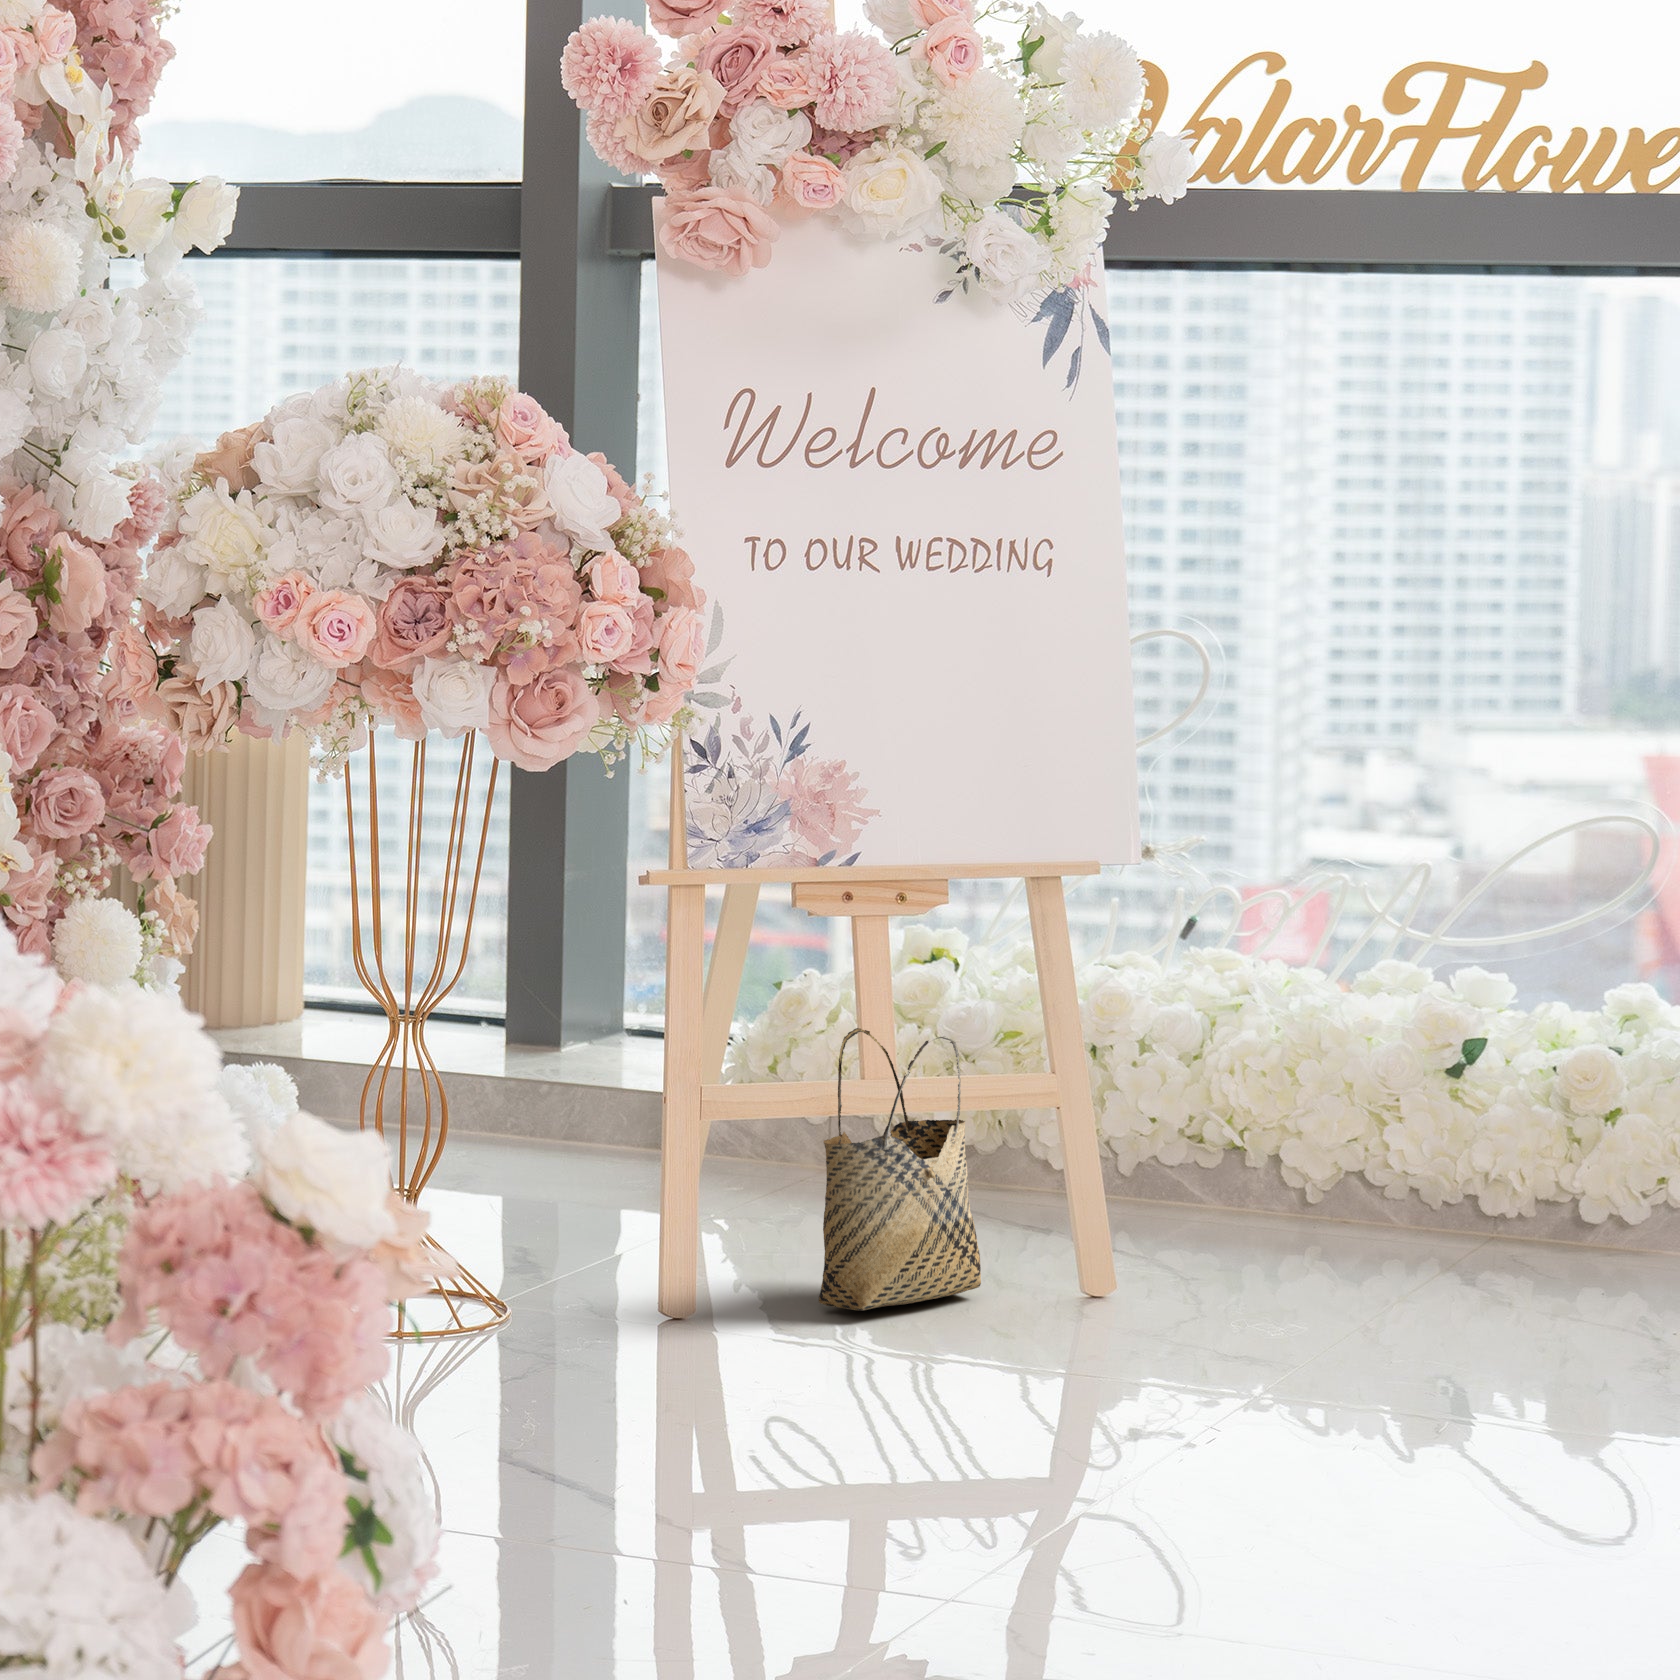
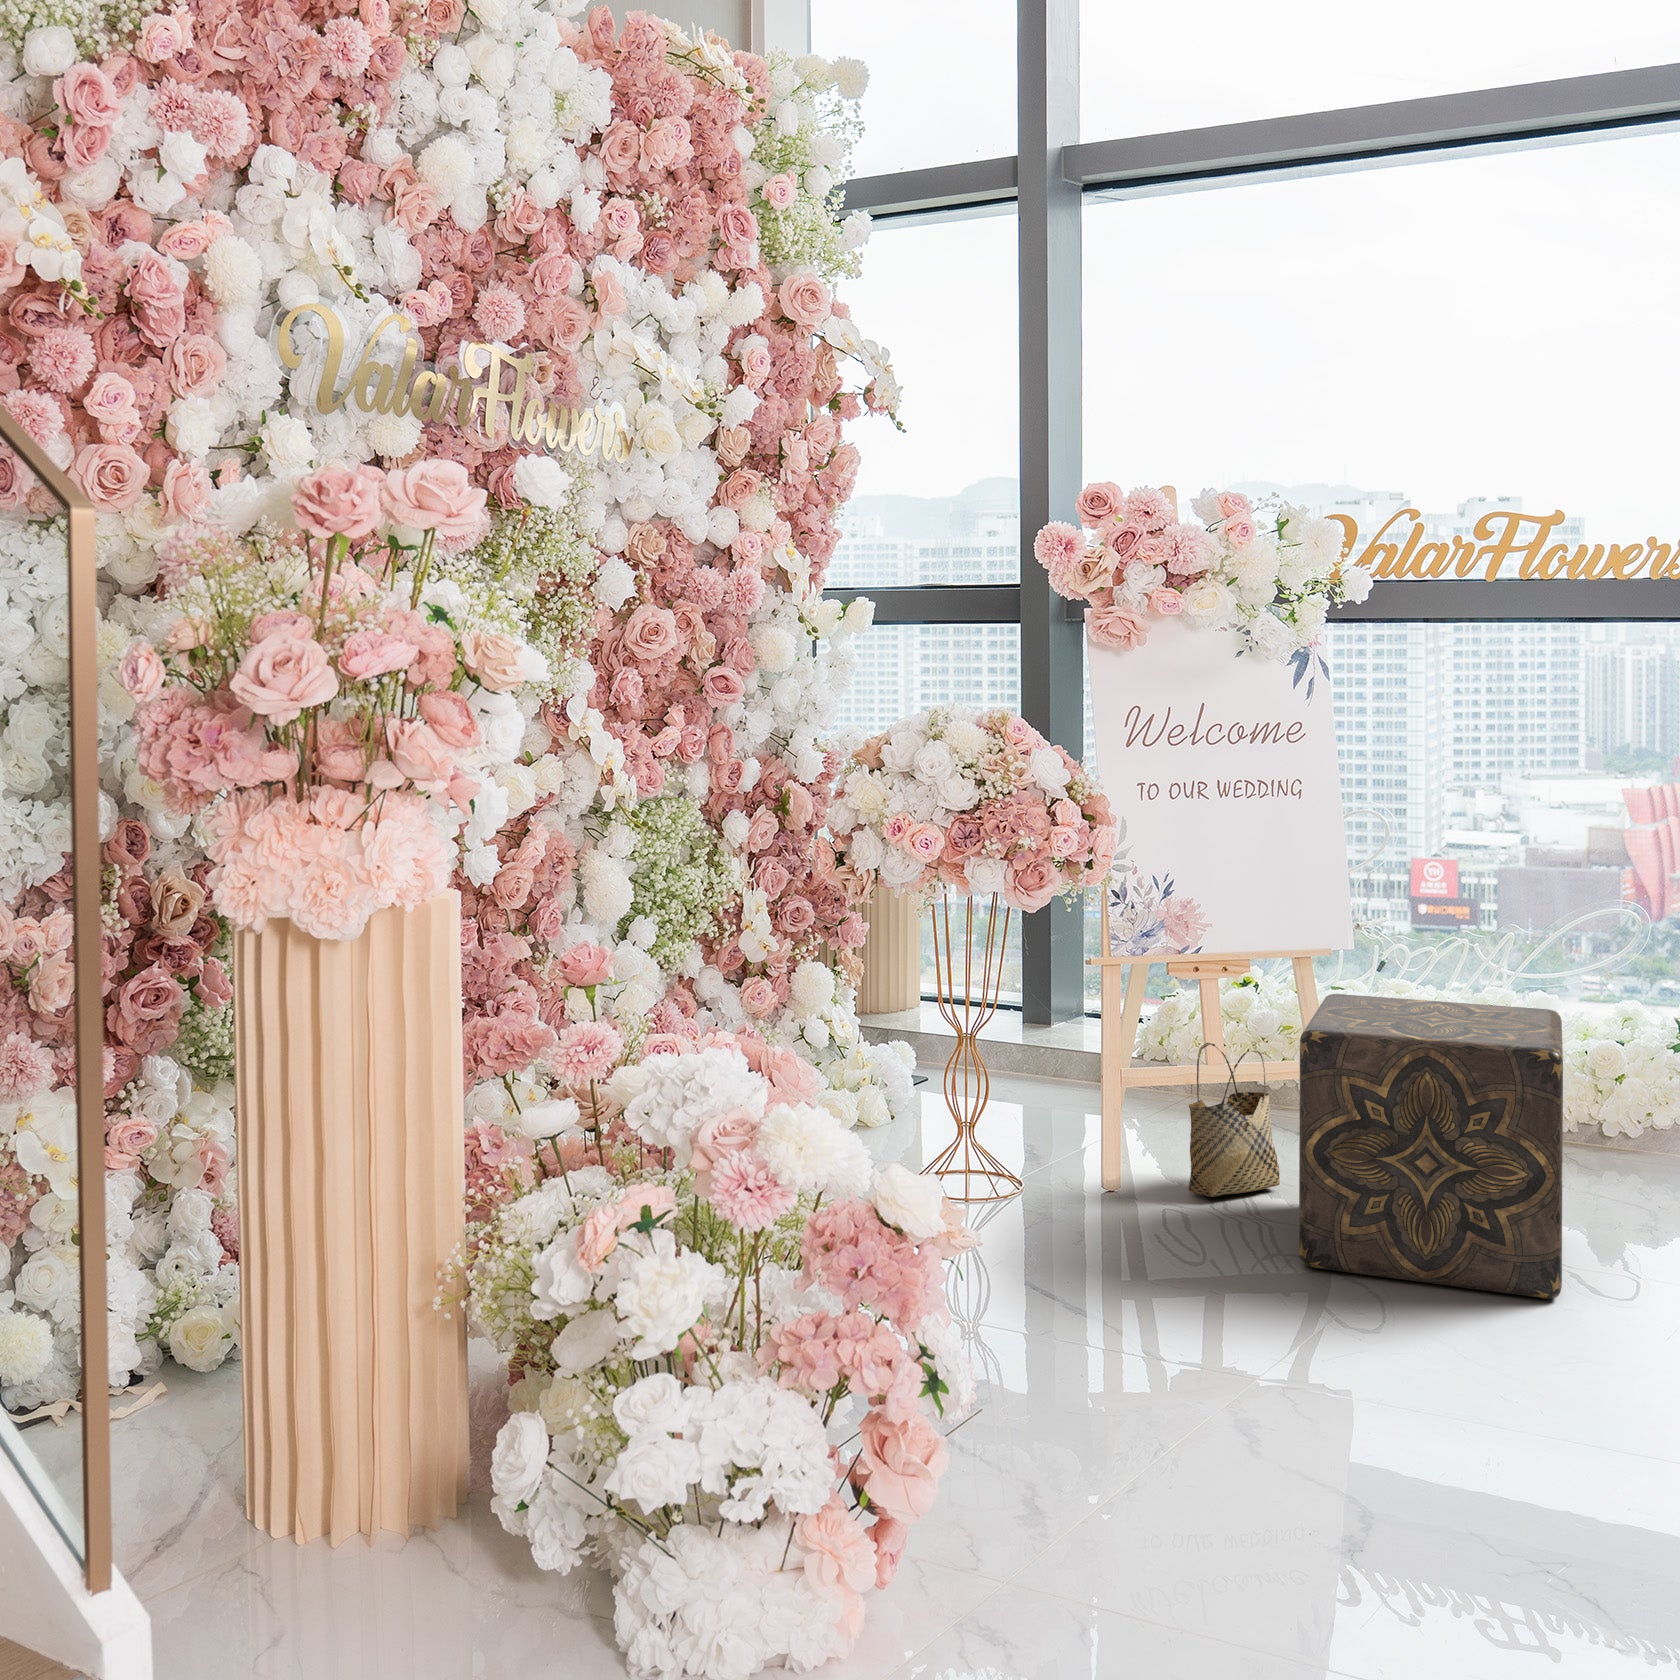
ottoman: none [1031,926,1500,1445] -> present [1299,994,1563,1299]

